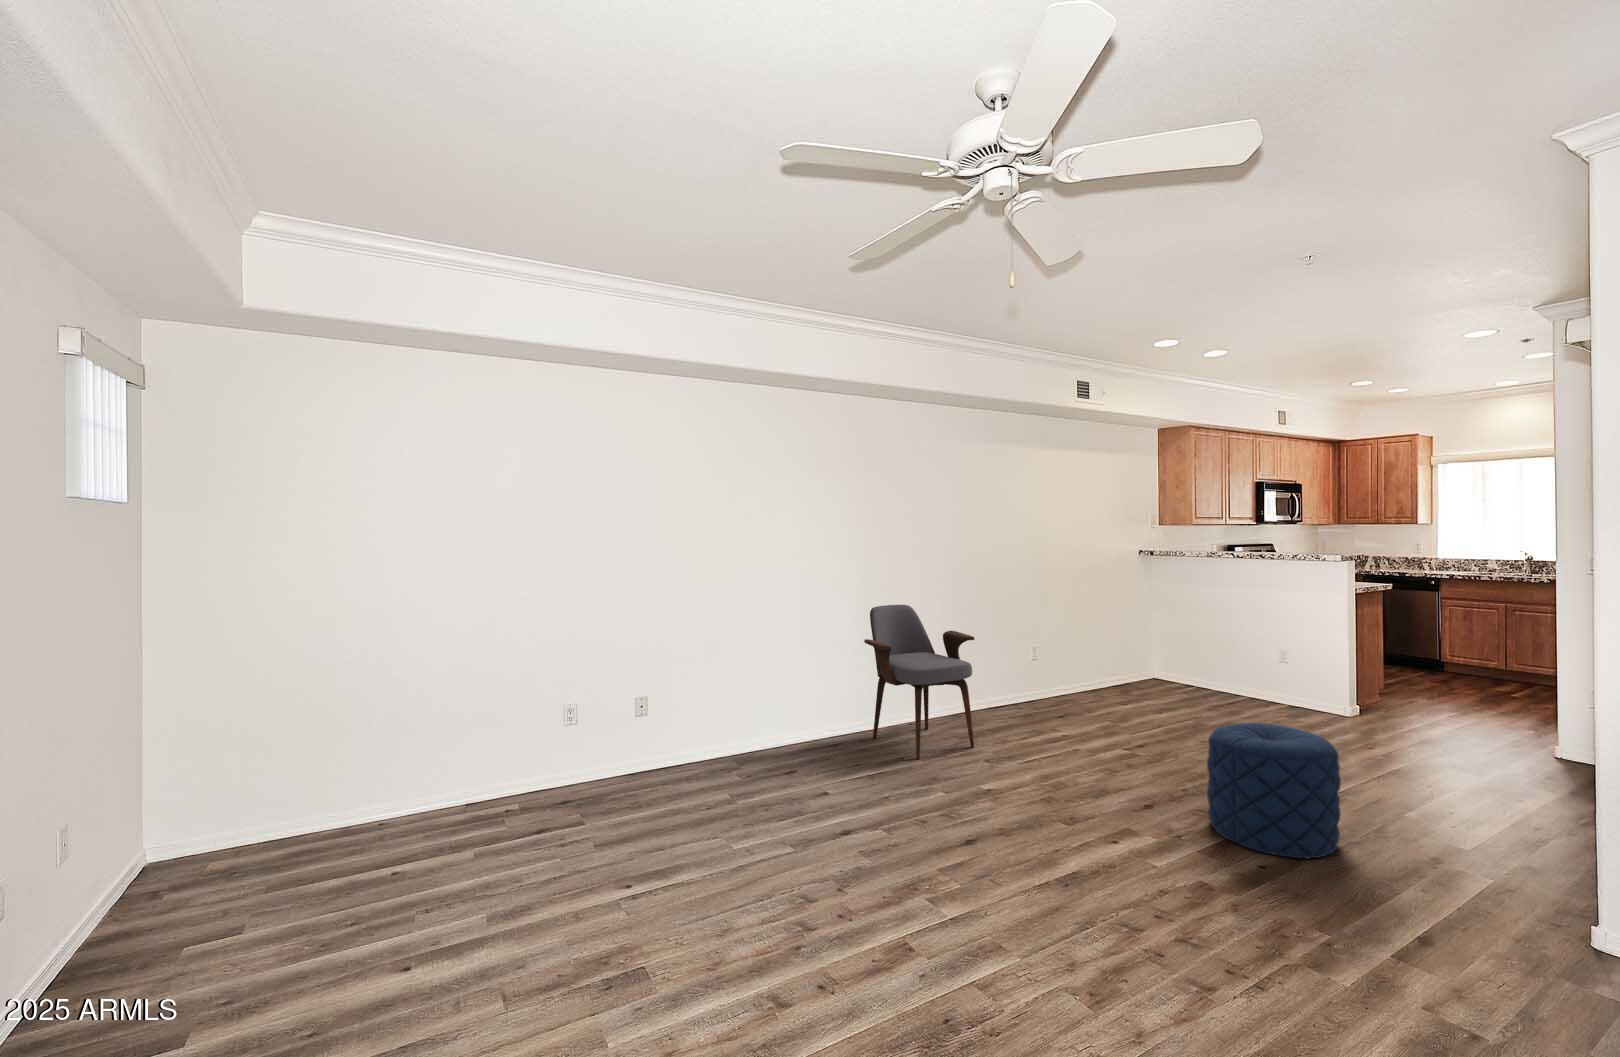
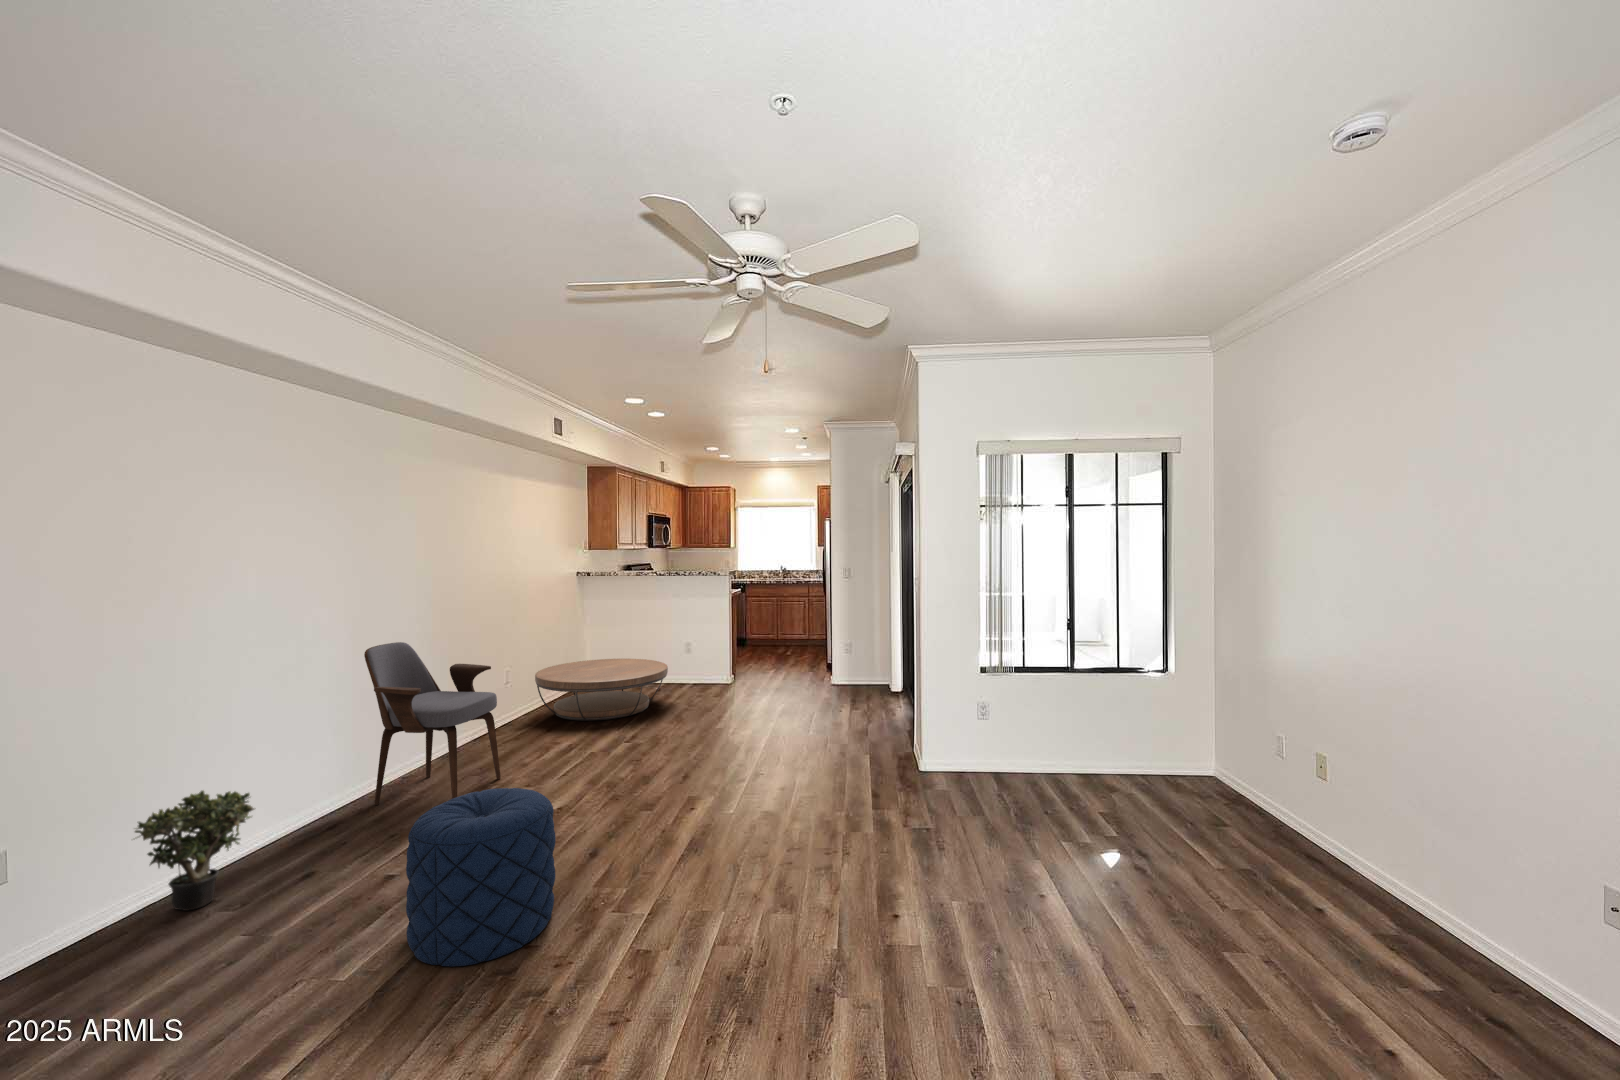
coffee table: none [1064,650,1226,723] -> present [535,659,668,721]
potted plant: none [702,690,764,770] -> present [135,791,254,911]
pouf: present [1207,723,1341,859] -> present [406,788,556,967]

